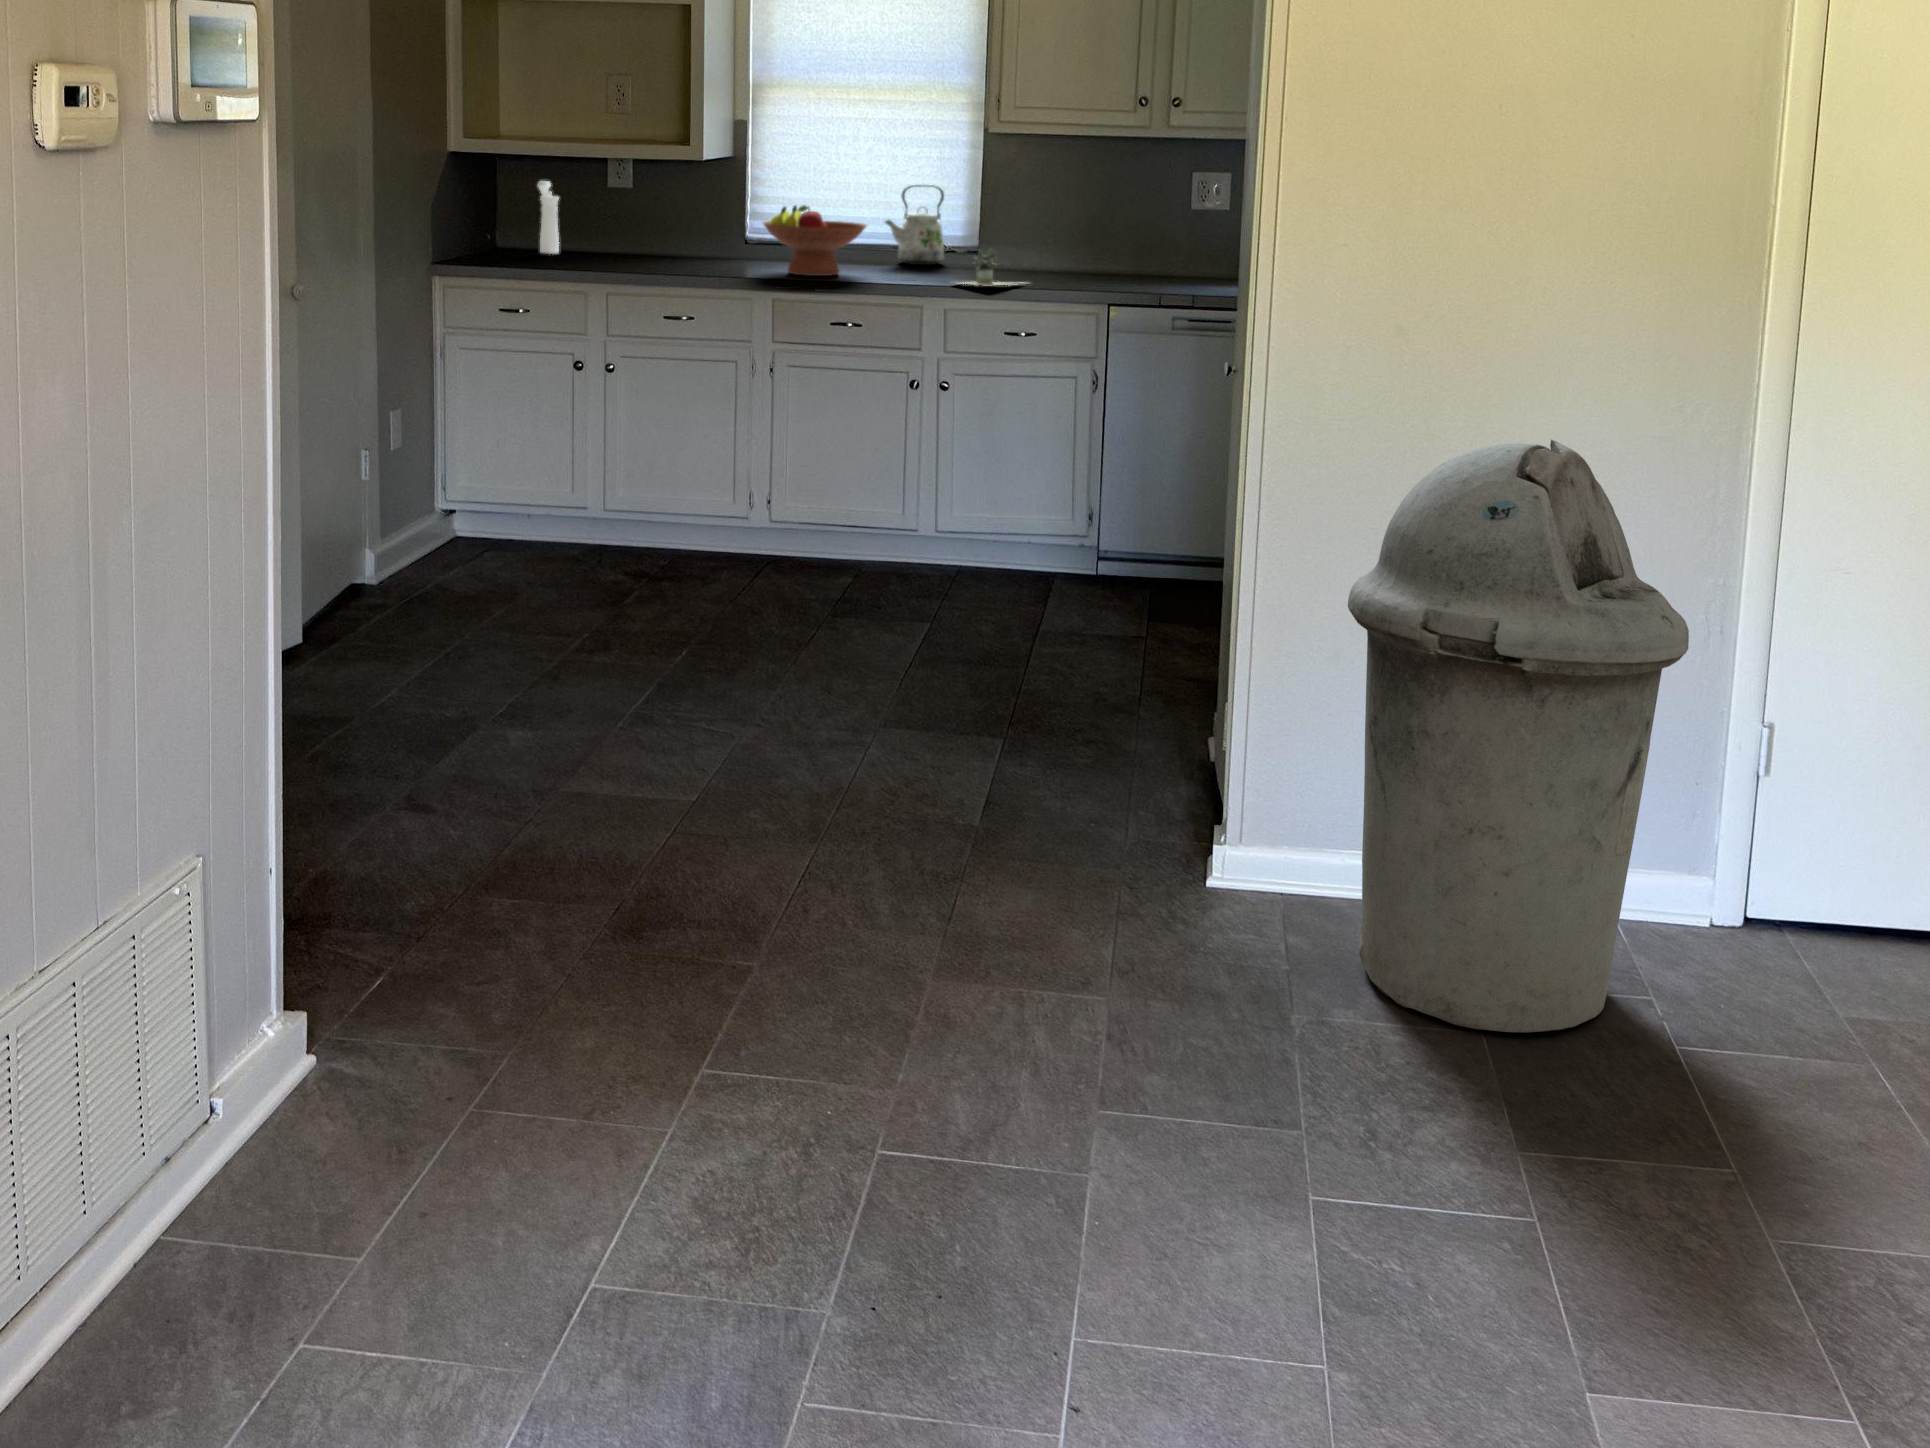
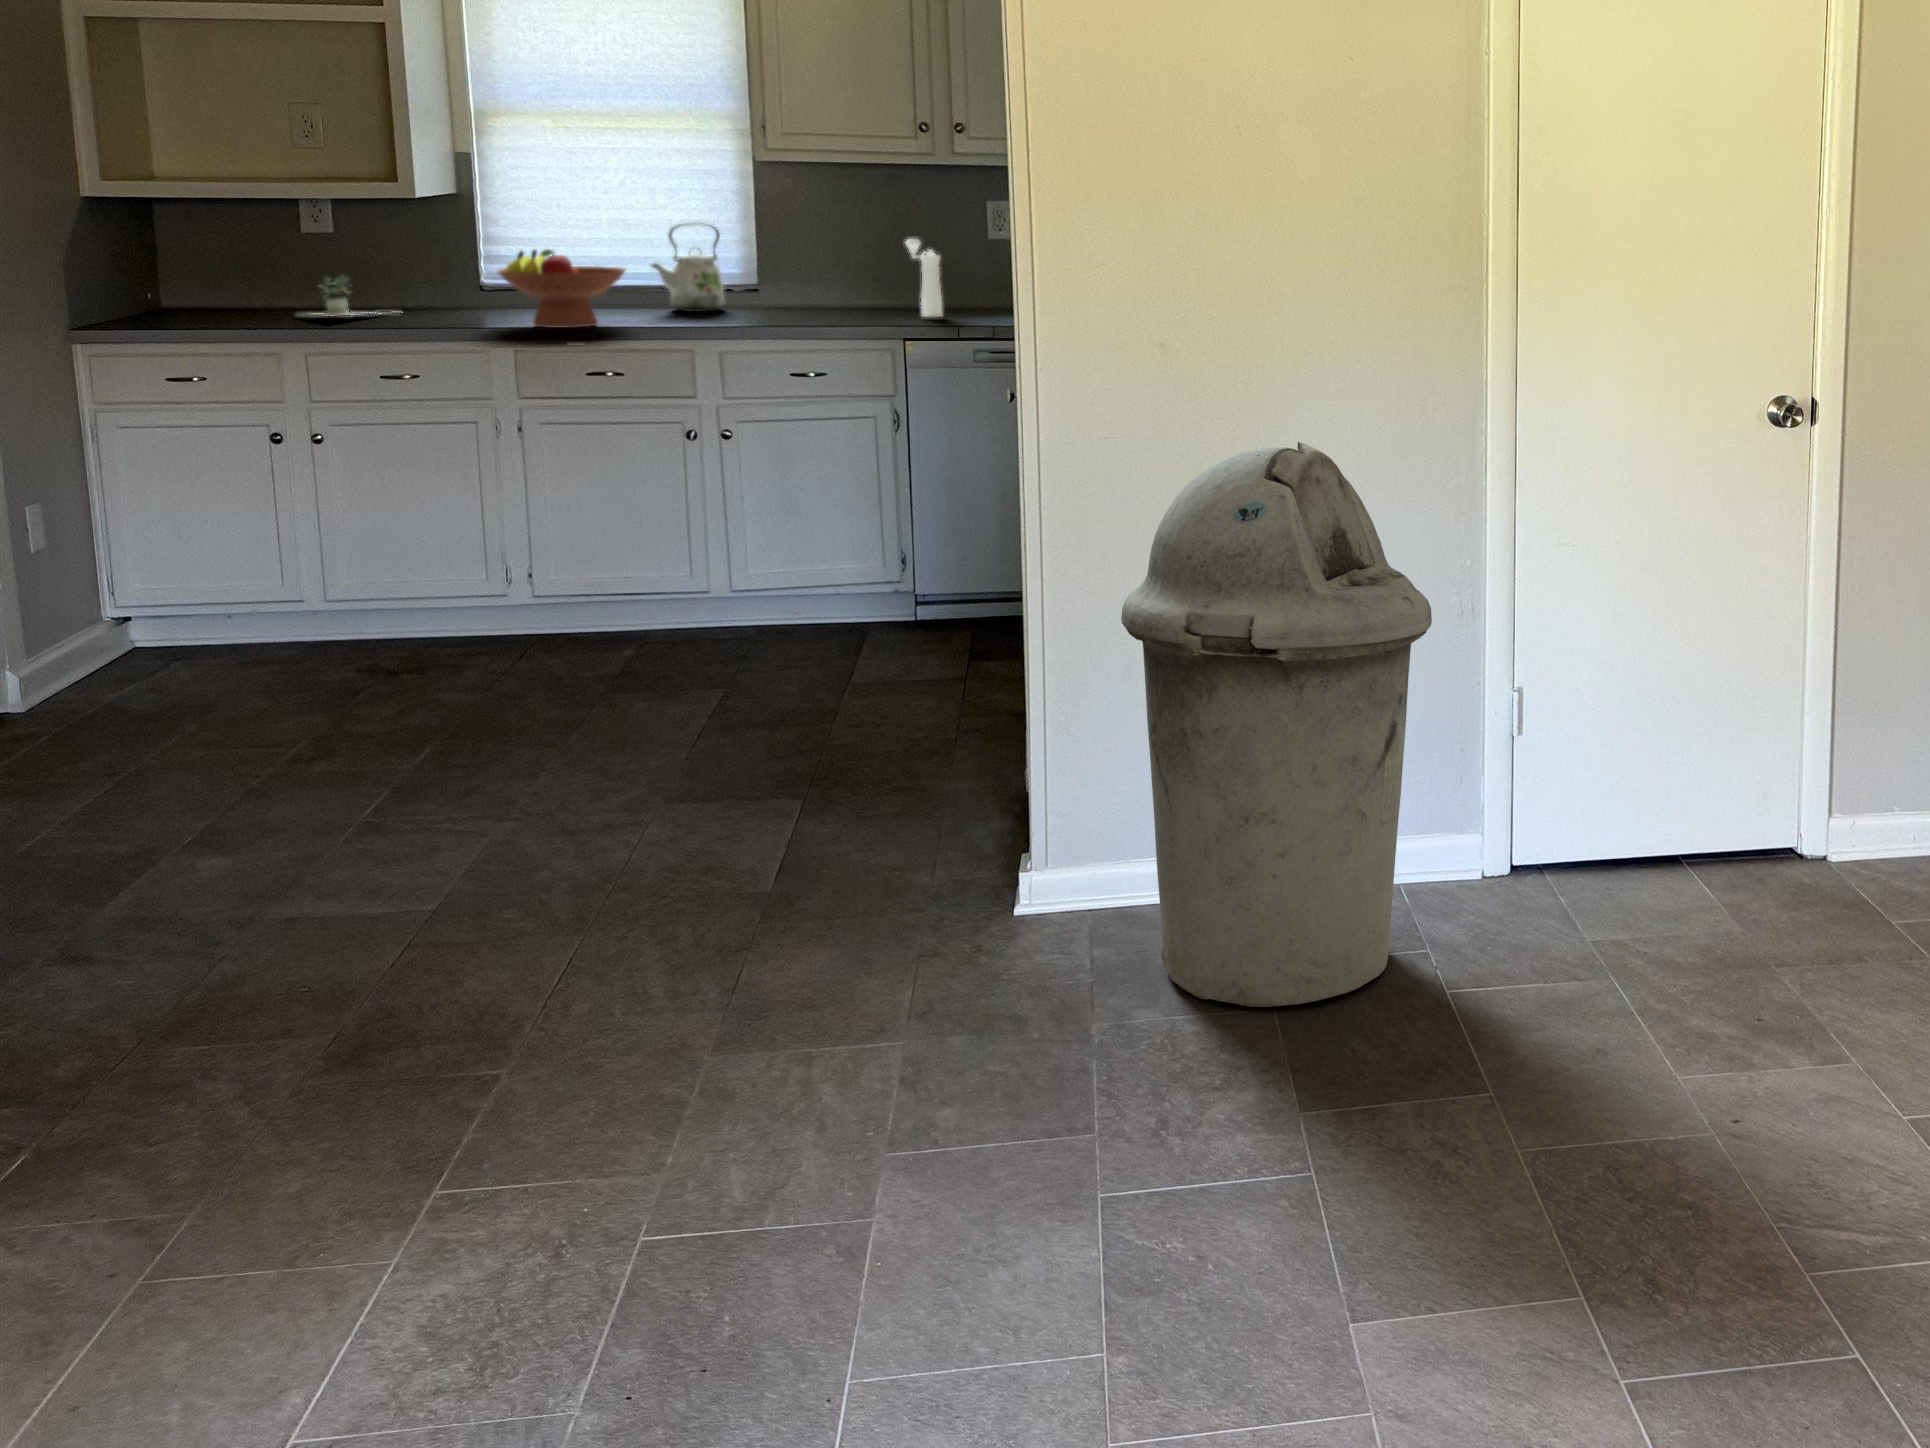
pepper mill: present [537,181,559,254] -> present [906,239,943,317]
potted plant: present [965,250,1010,285] -> present [321,276,432,315]

